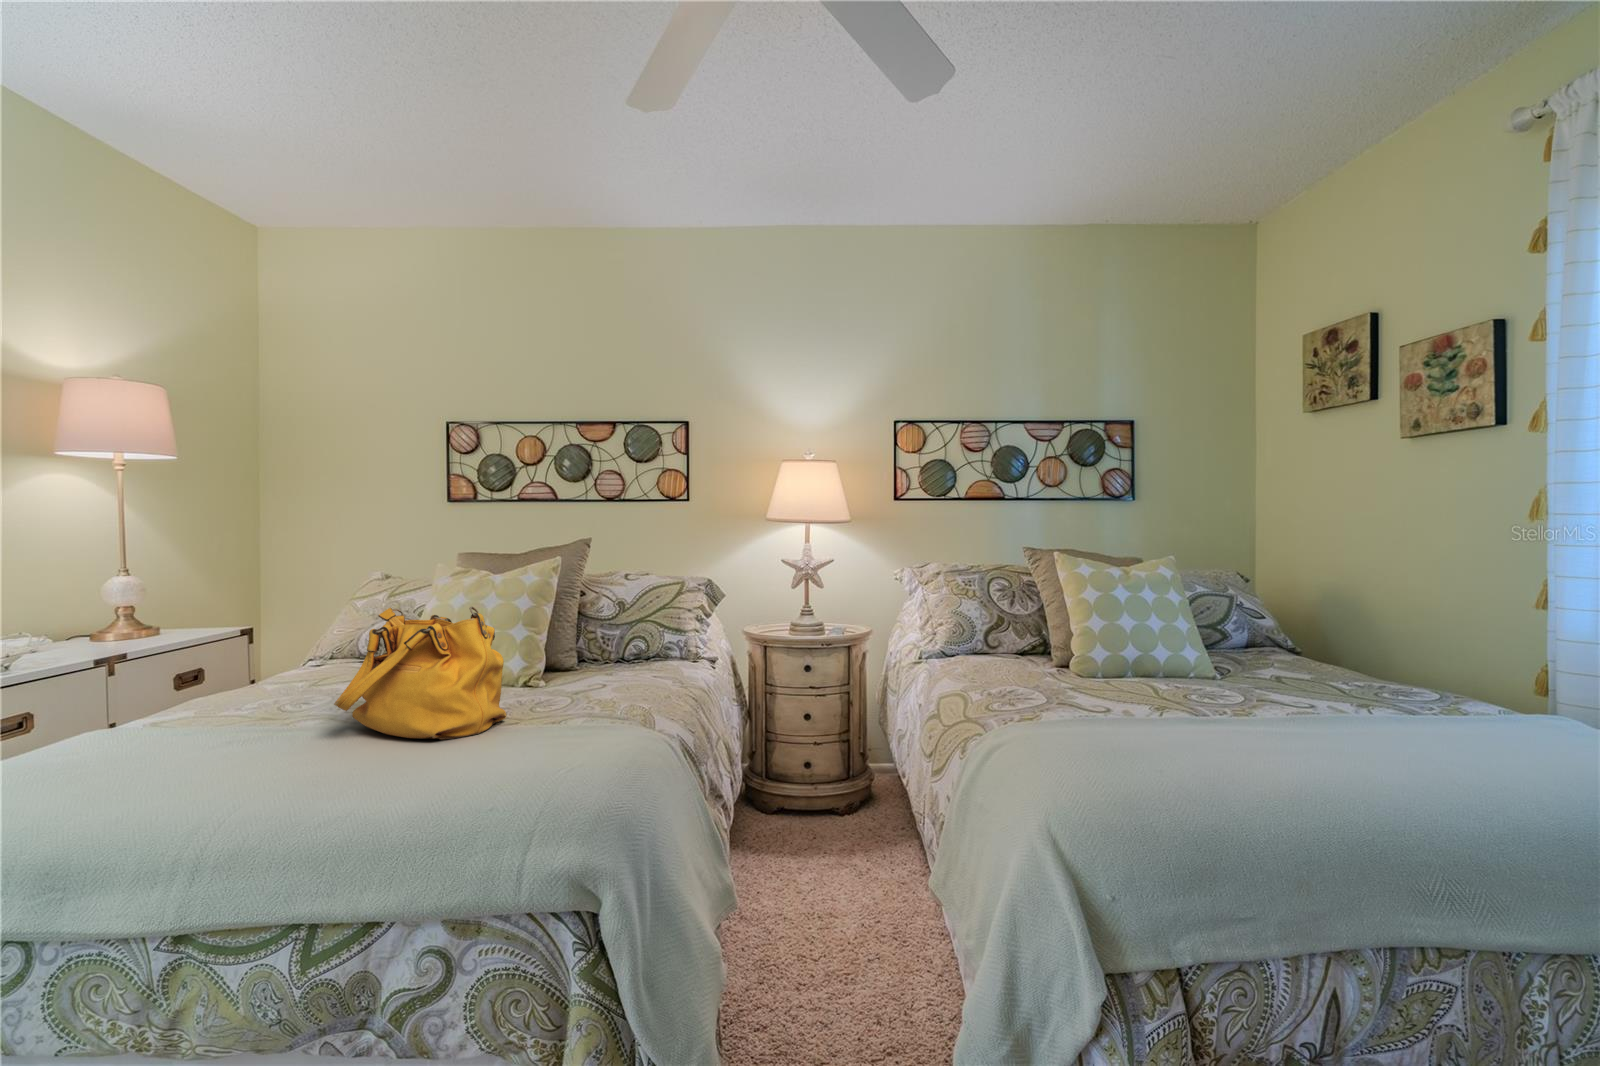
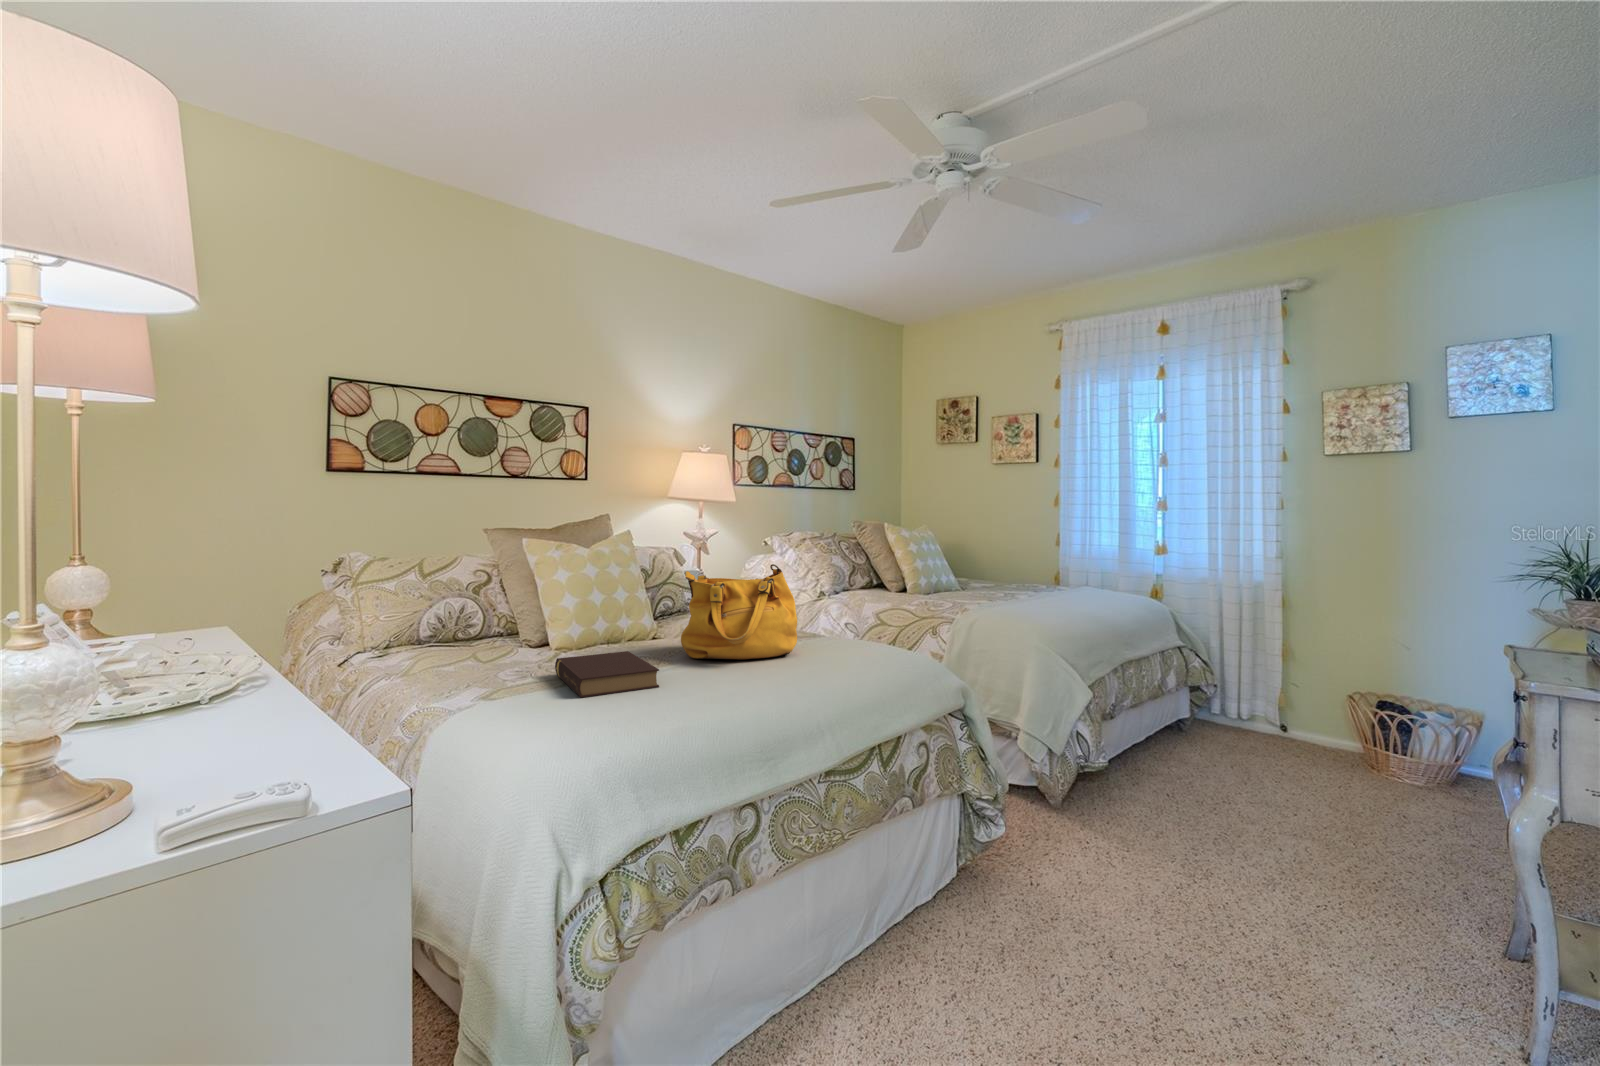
book: none [117,693,306,748] -> present [555,651,659,698]

